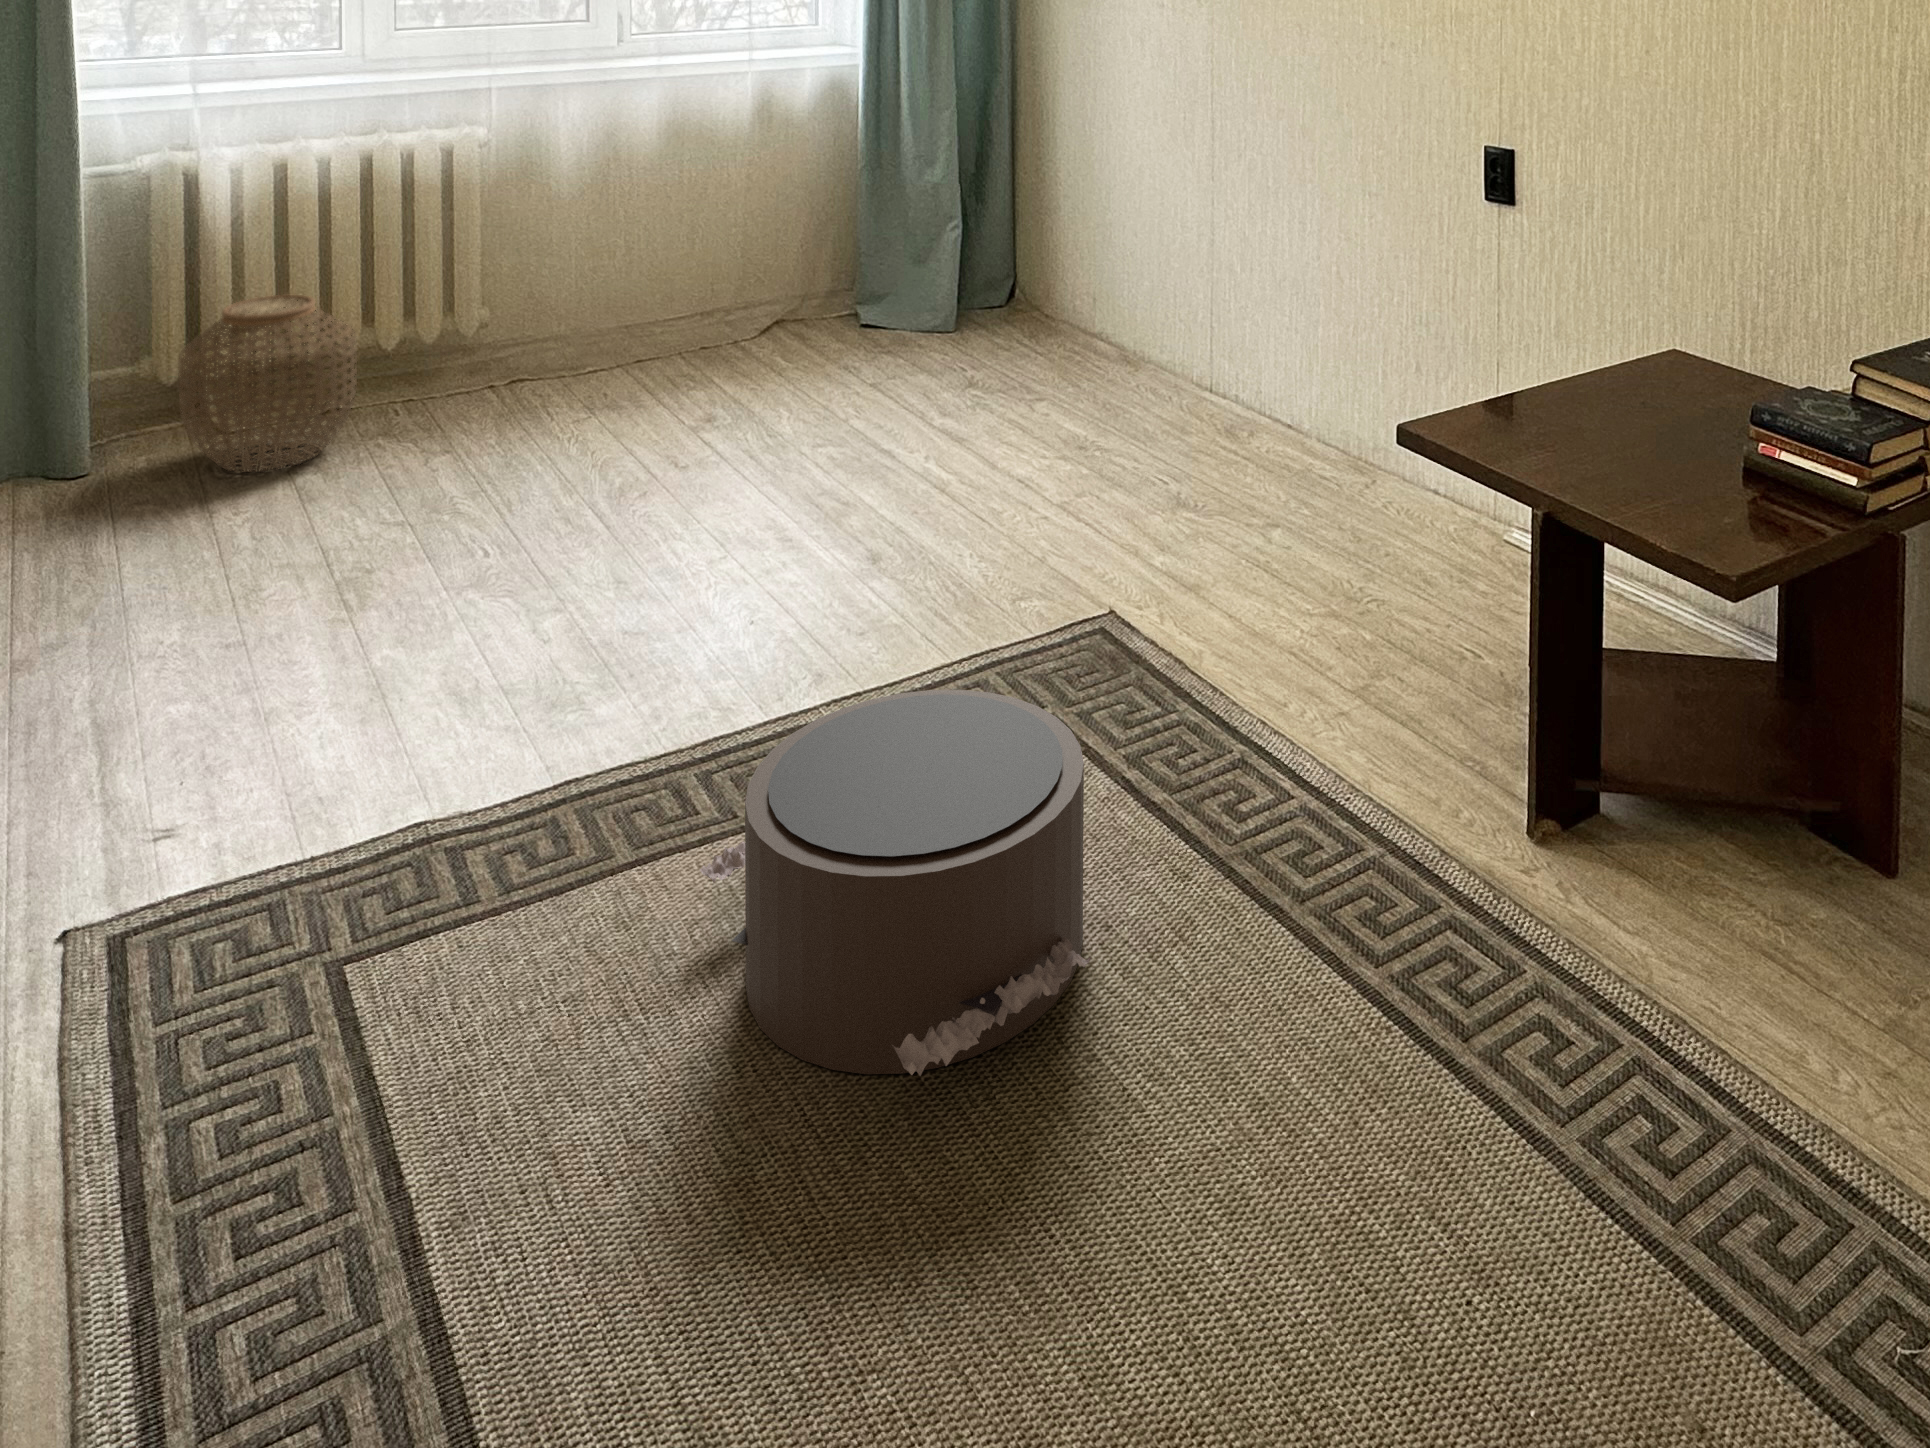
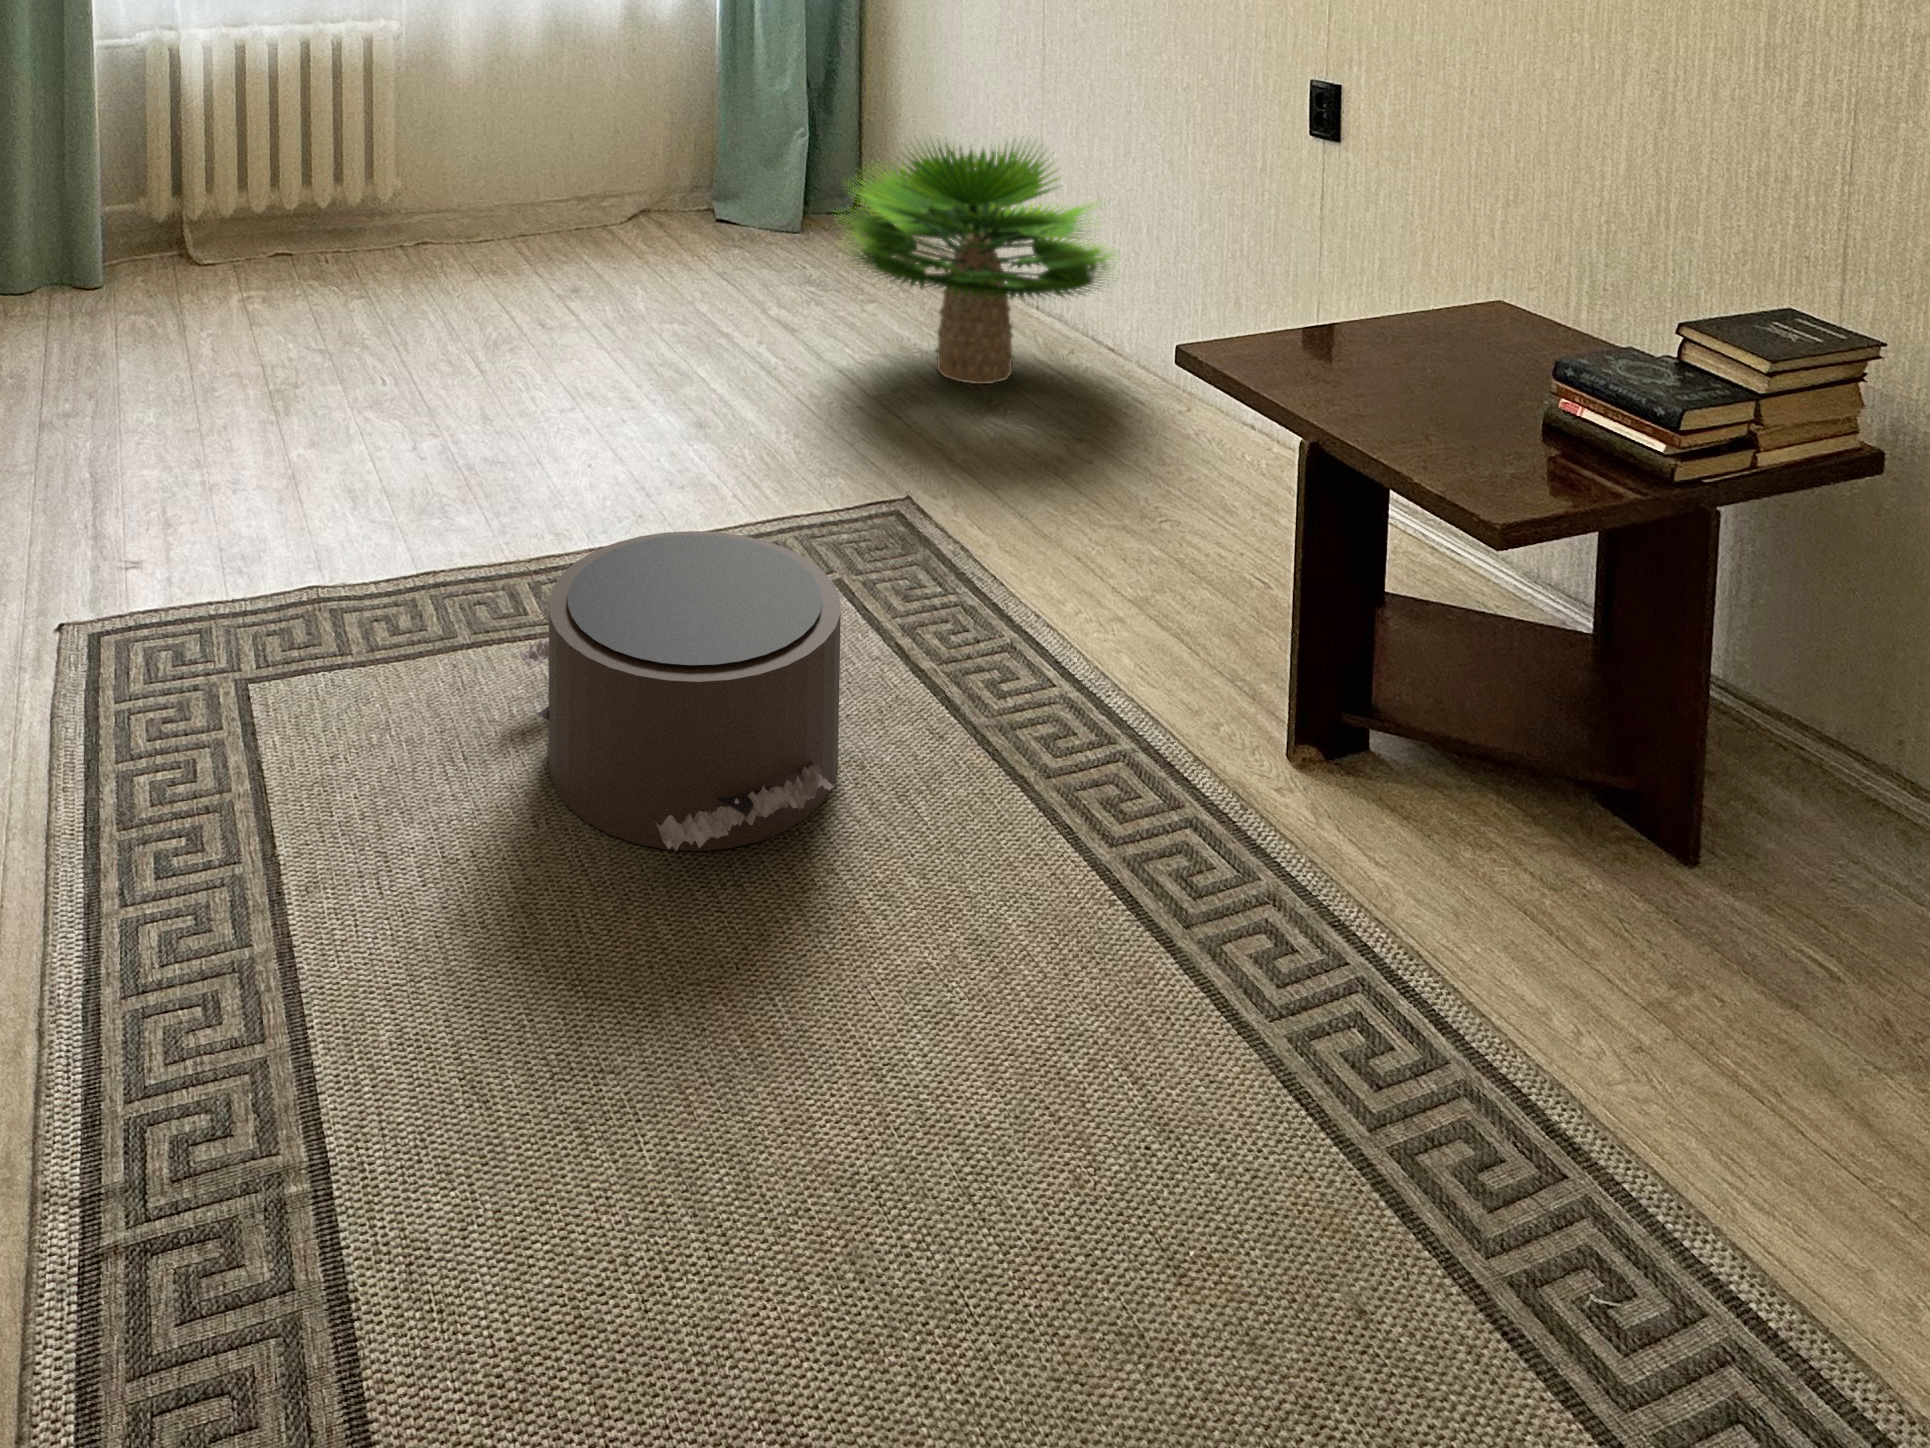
potted plant: none [1010,215,1318,483] -> present [843,144,1113,384]
woven basket: present [179,295,357,472] -> none [167,152,297,294]

